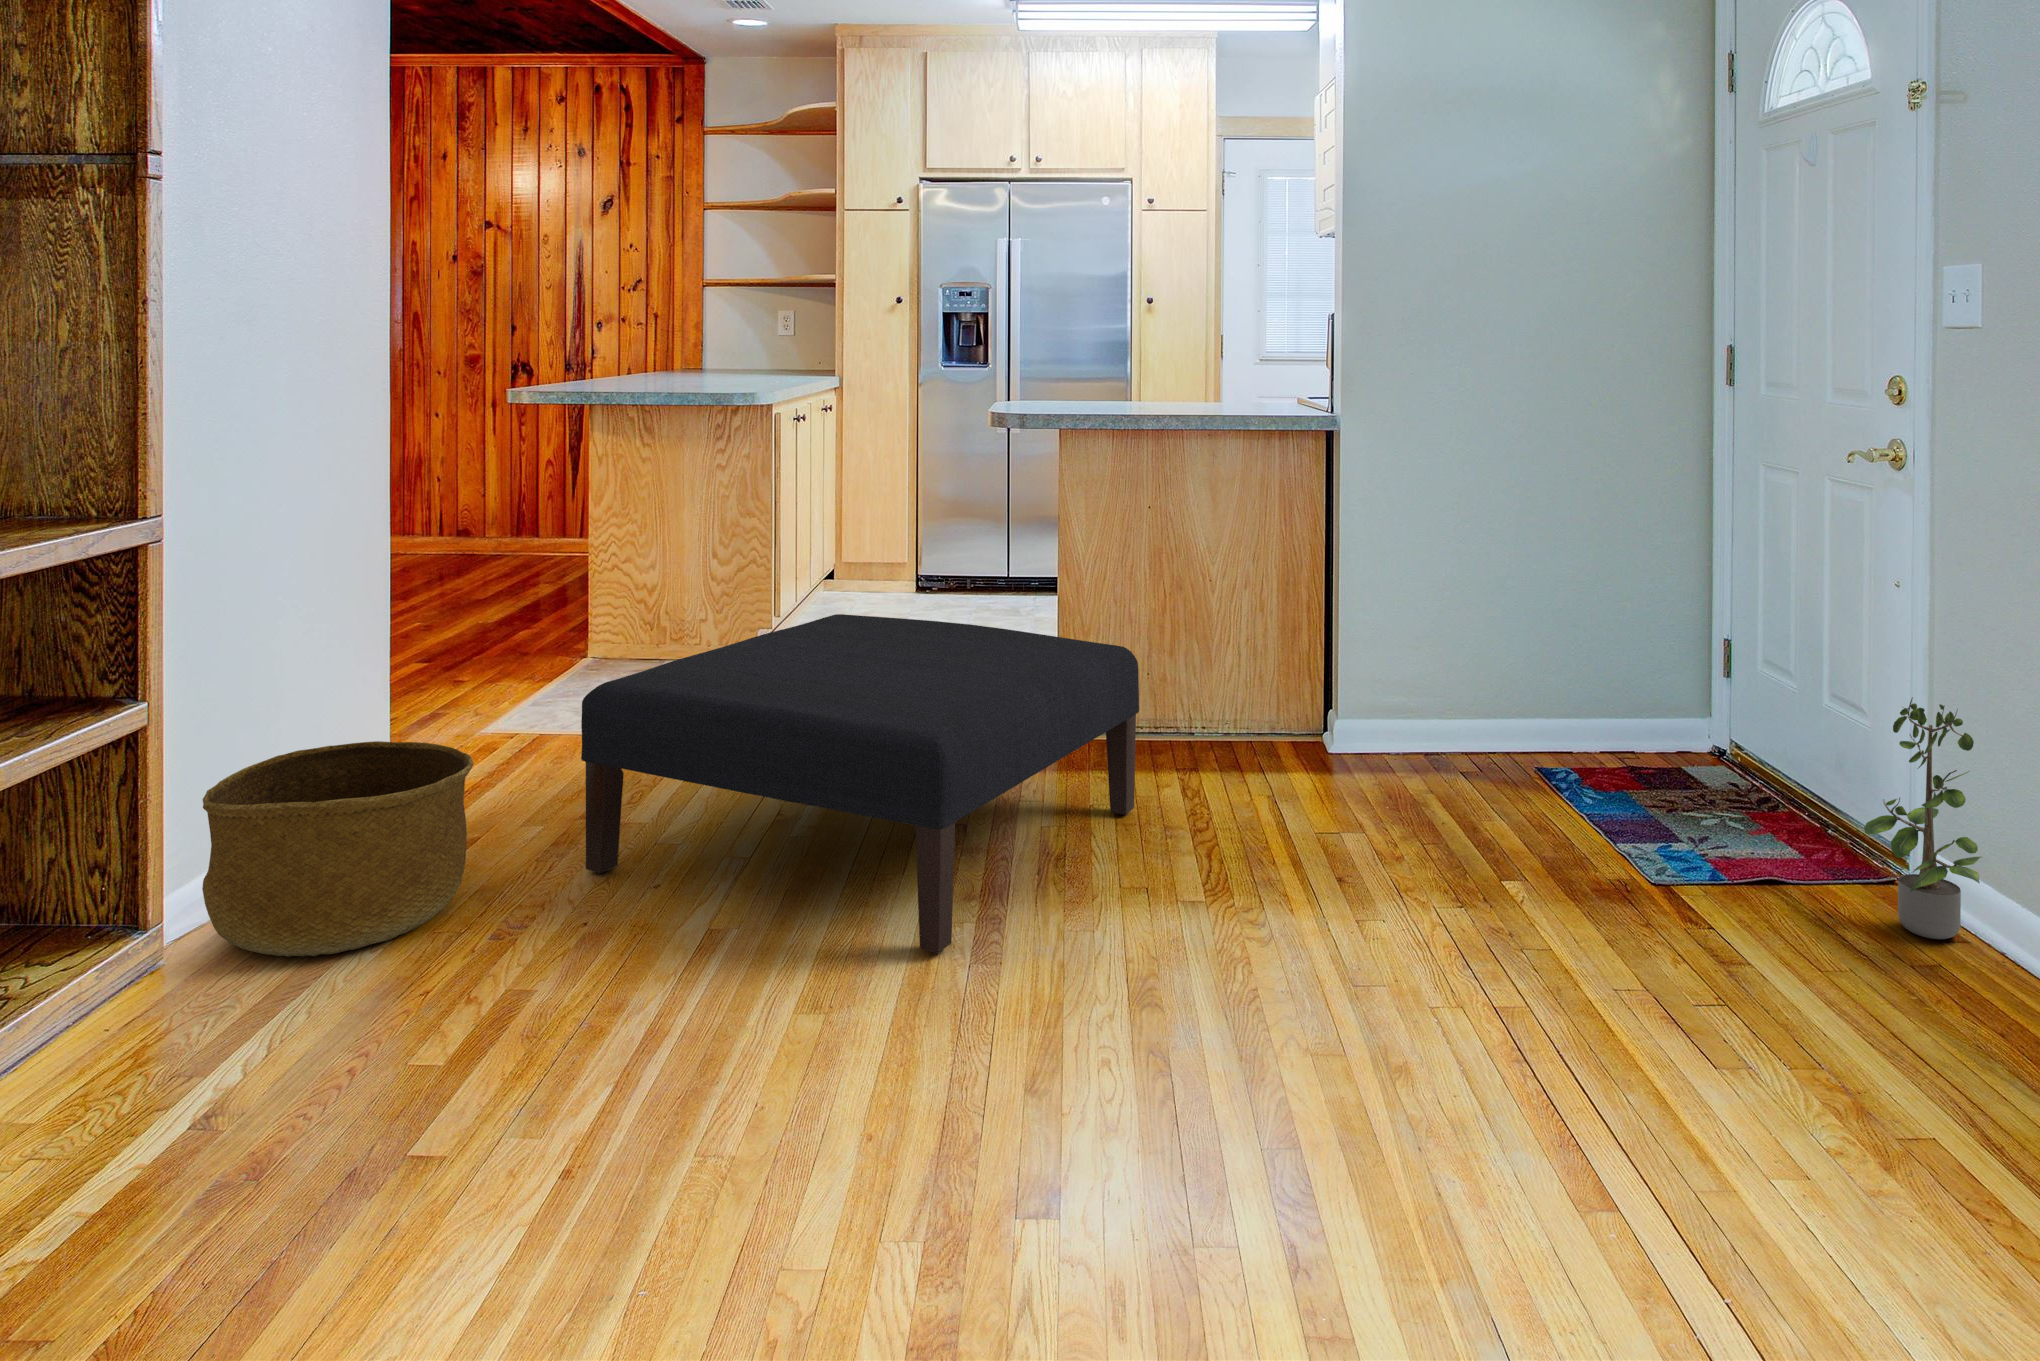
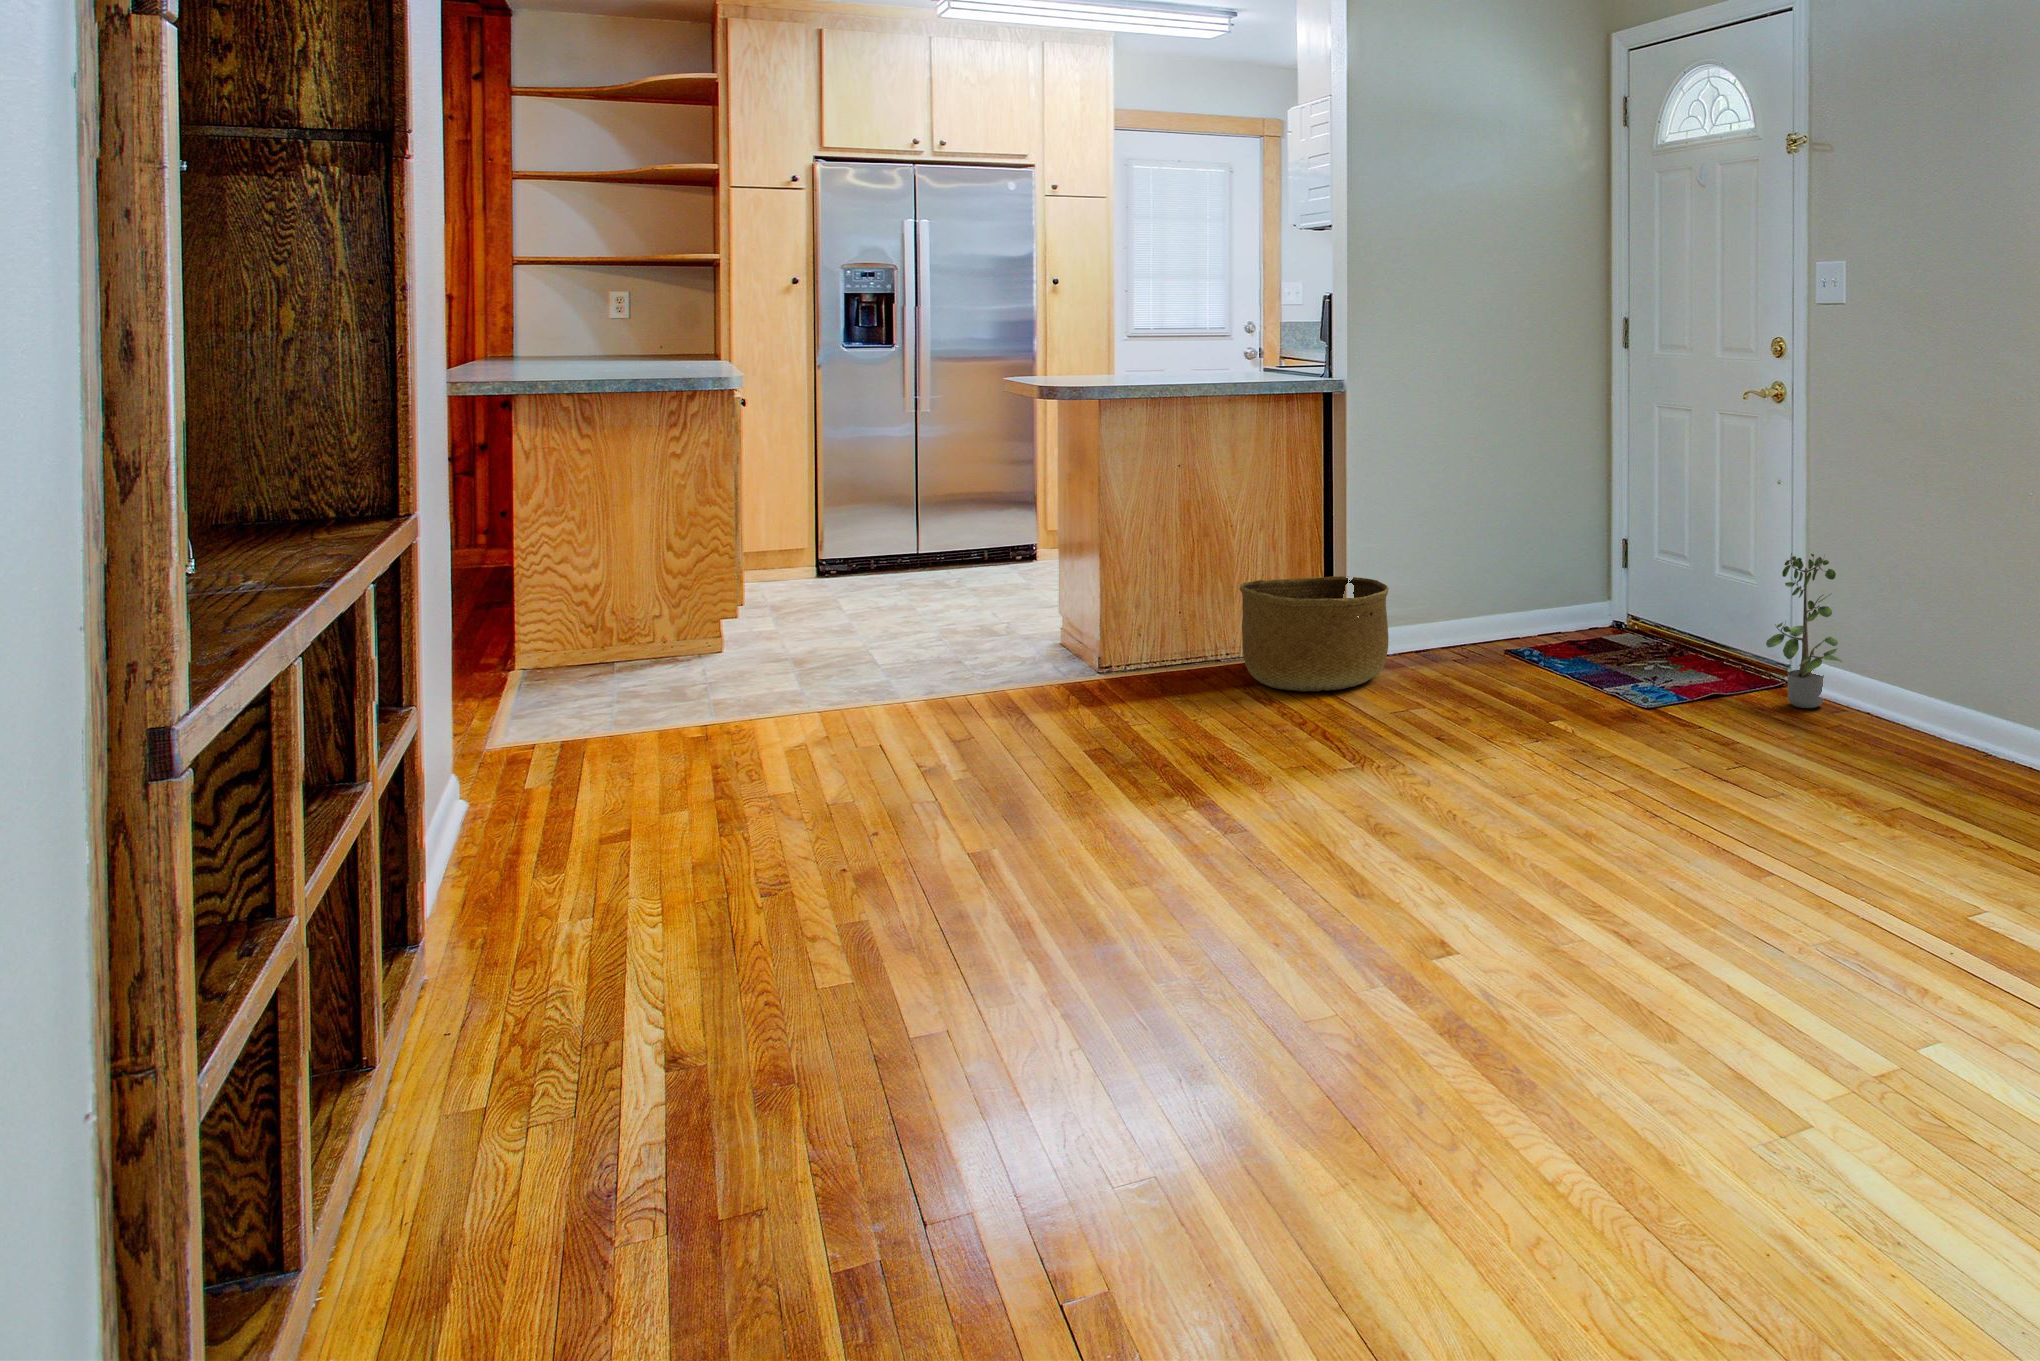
ottoman: present [581,614,1139,953] -> none [768,583,1237,841]
basket: present [202,741,473,957] -> present [1240,576,1389,692]

